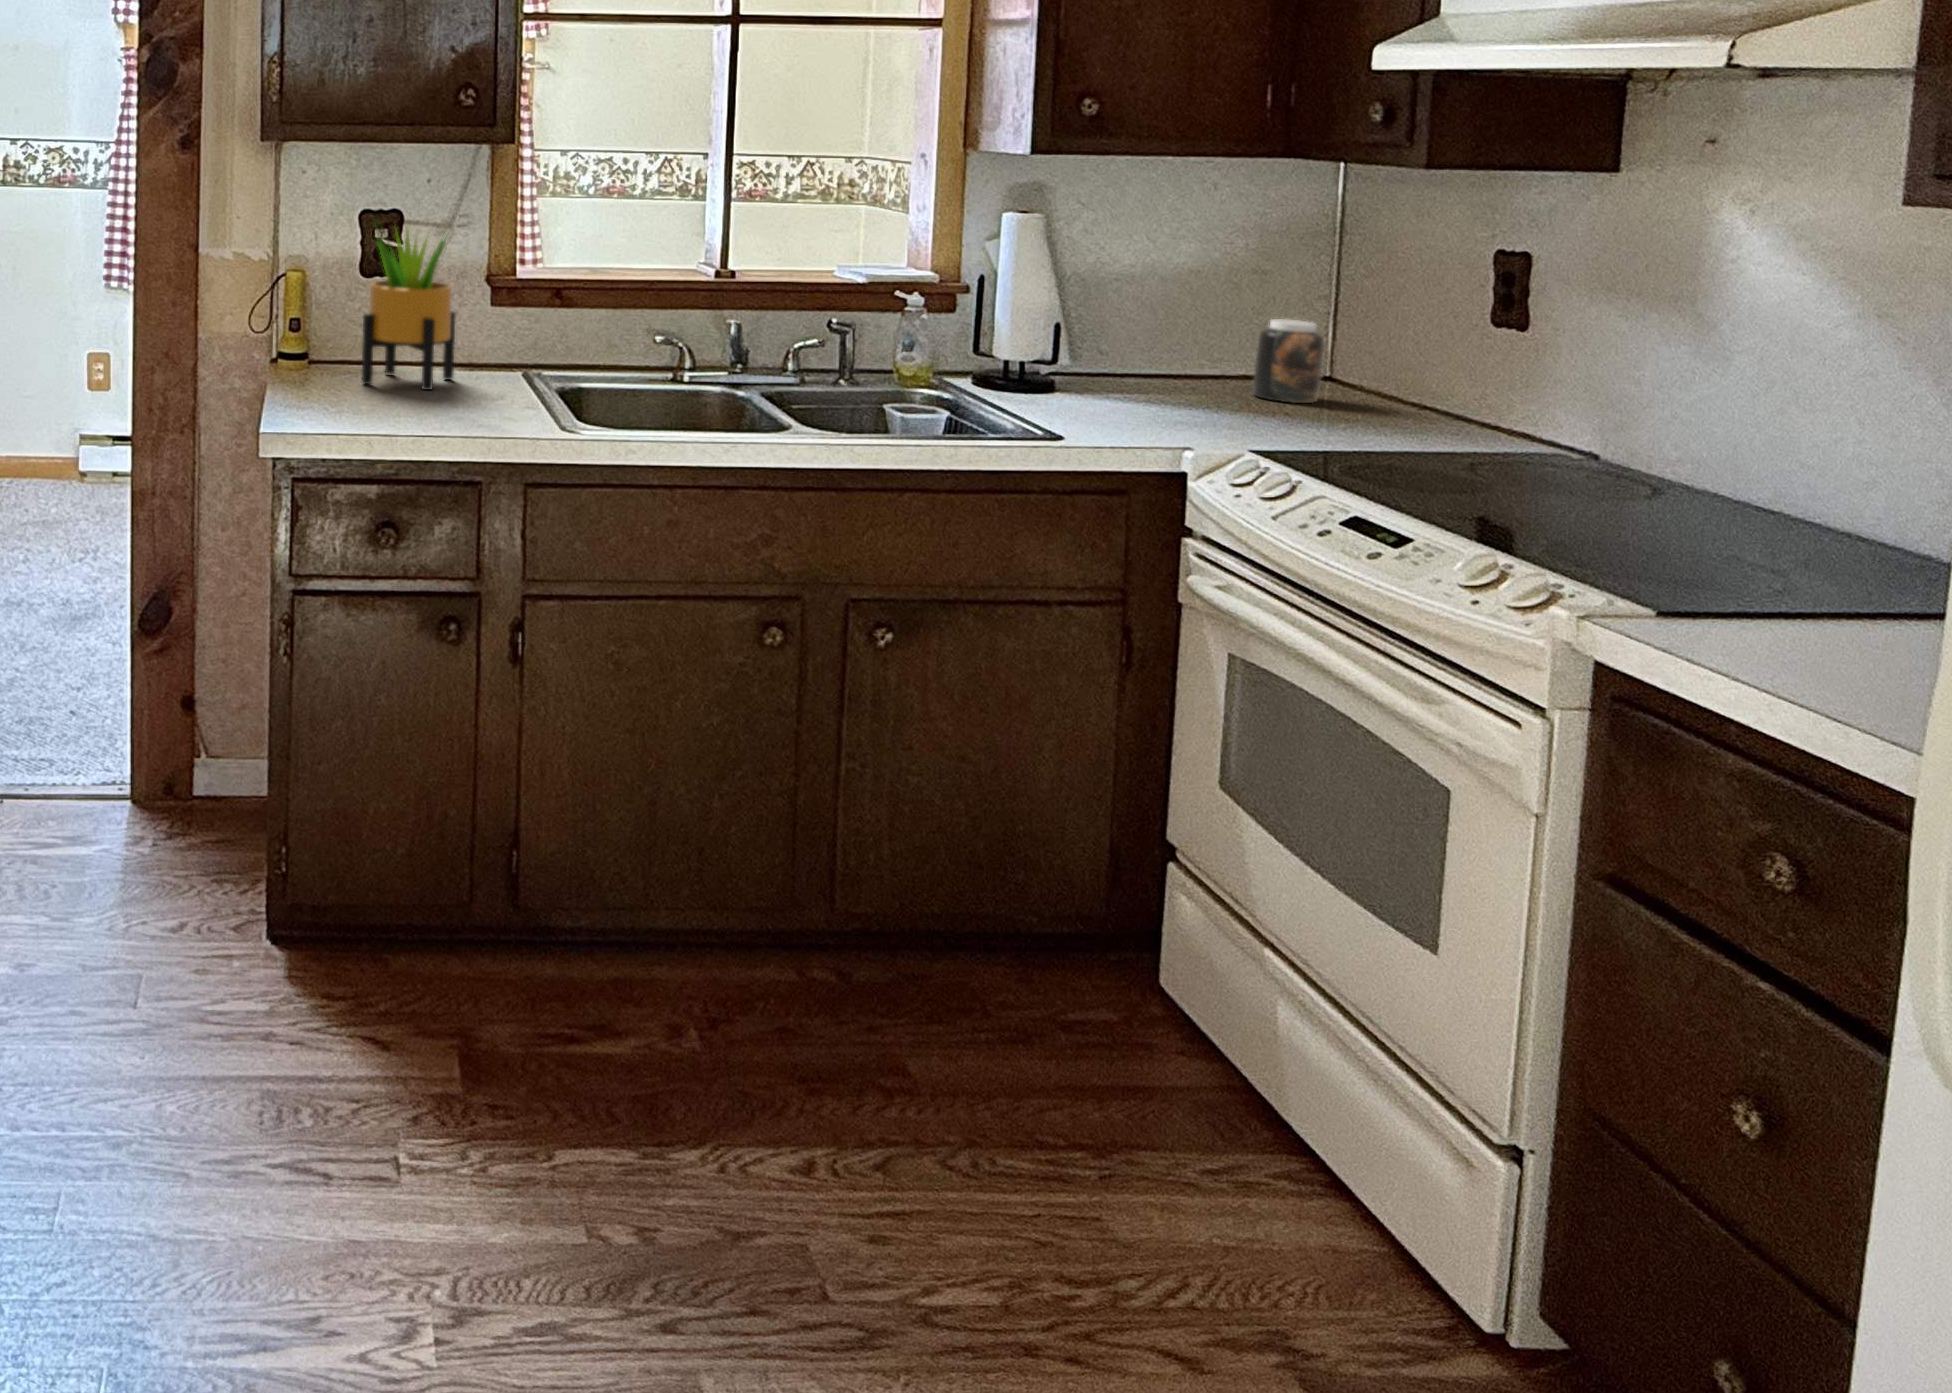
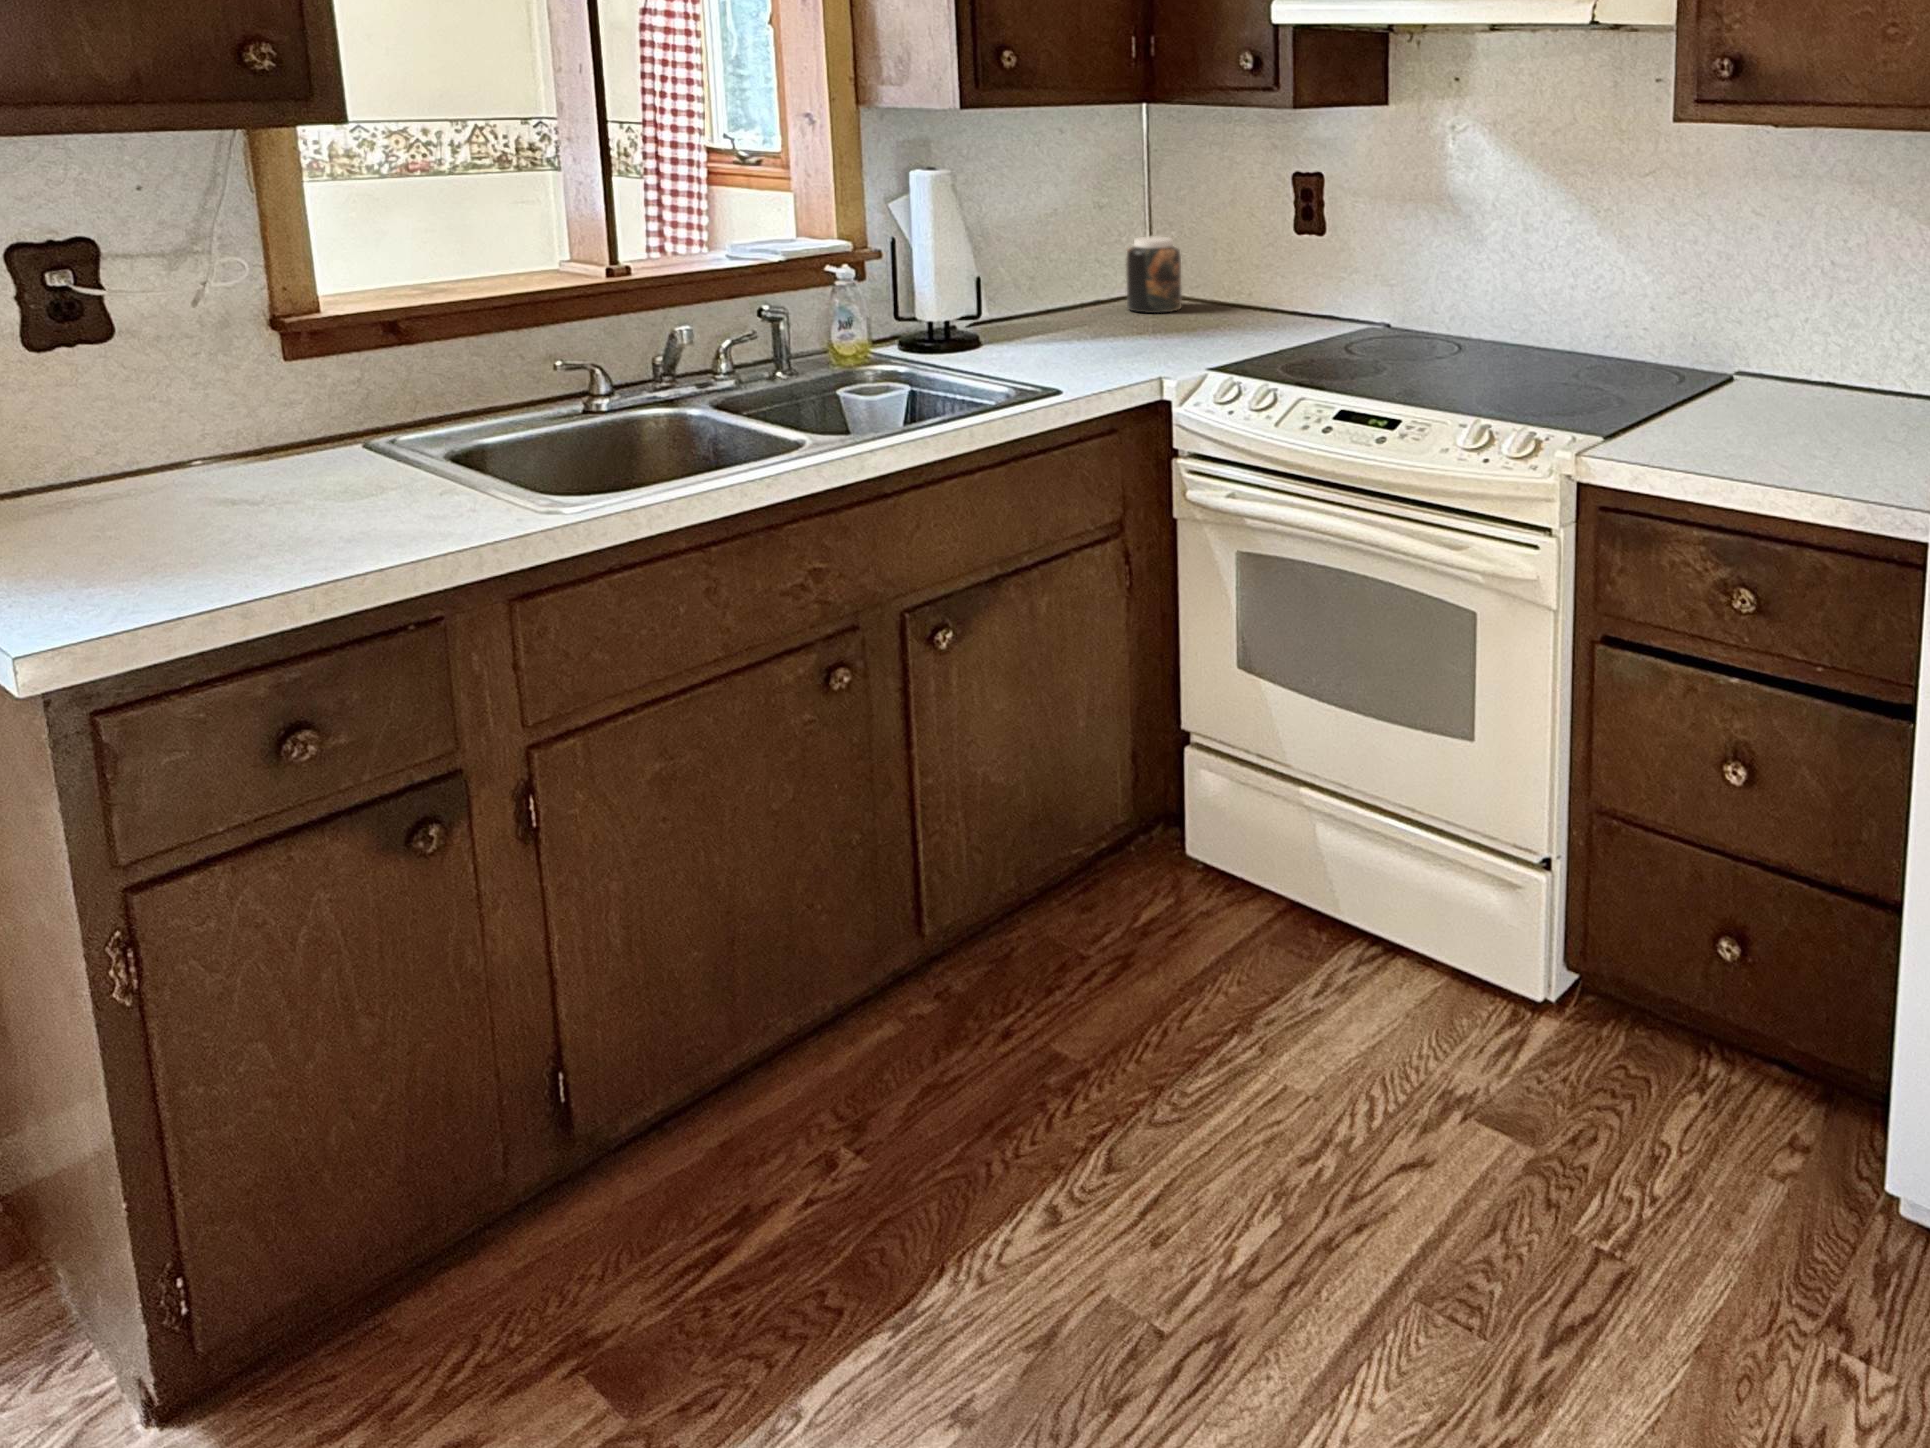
potted plant: present [362,227,456,390] -> none [59,251,261,525]

